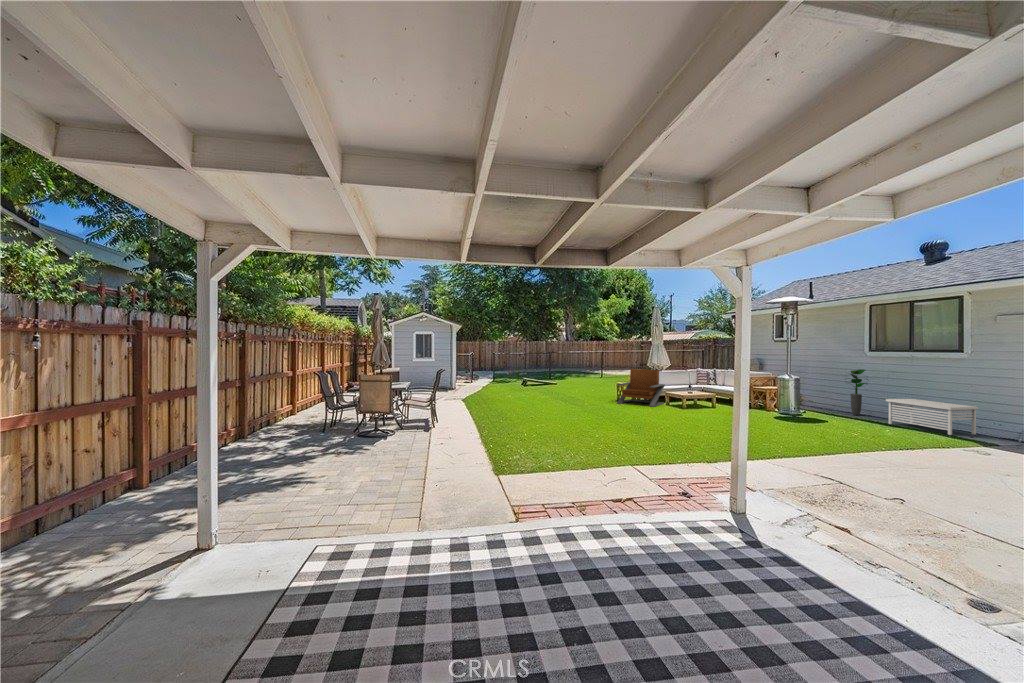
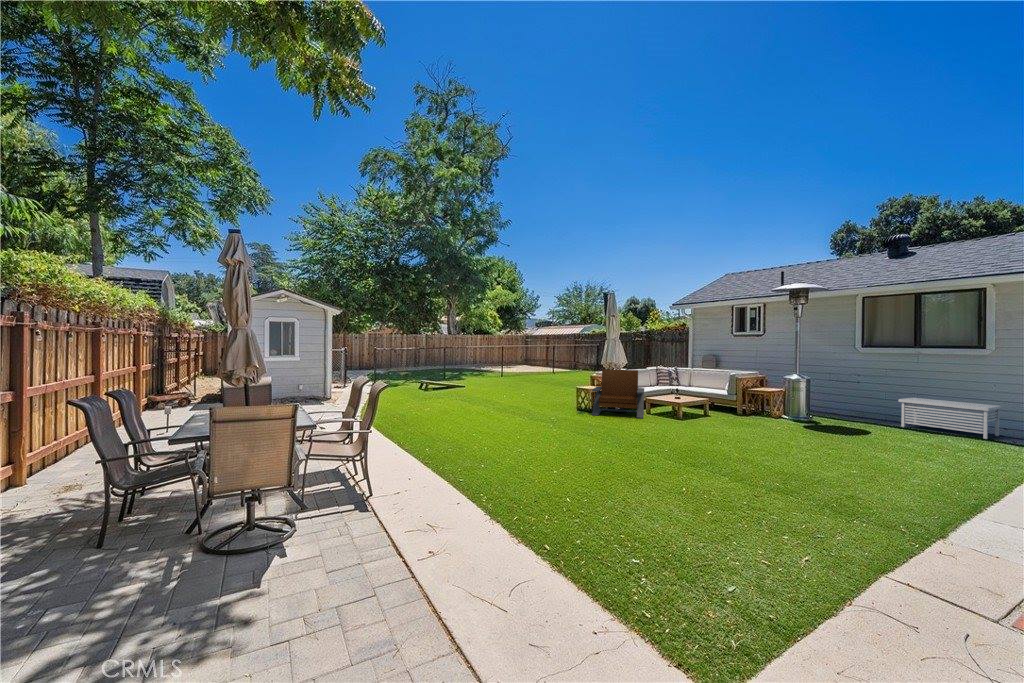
potted plant: present [850,369,869,415] -> none [834,366,863,417]

